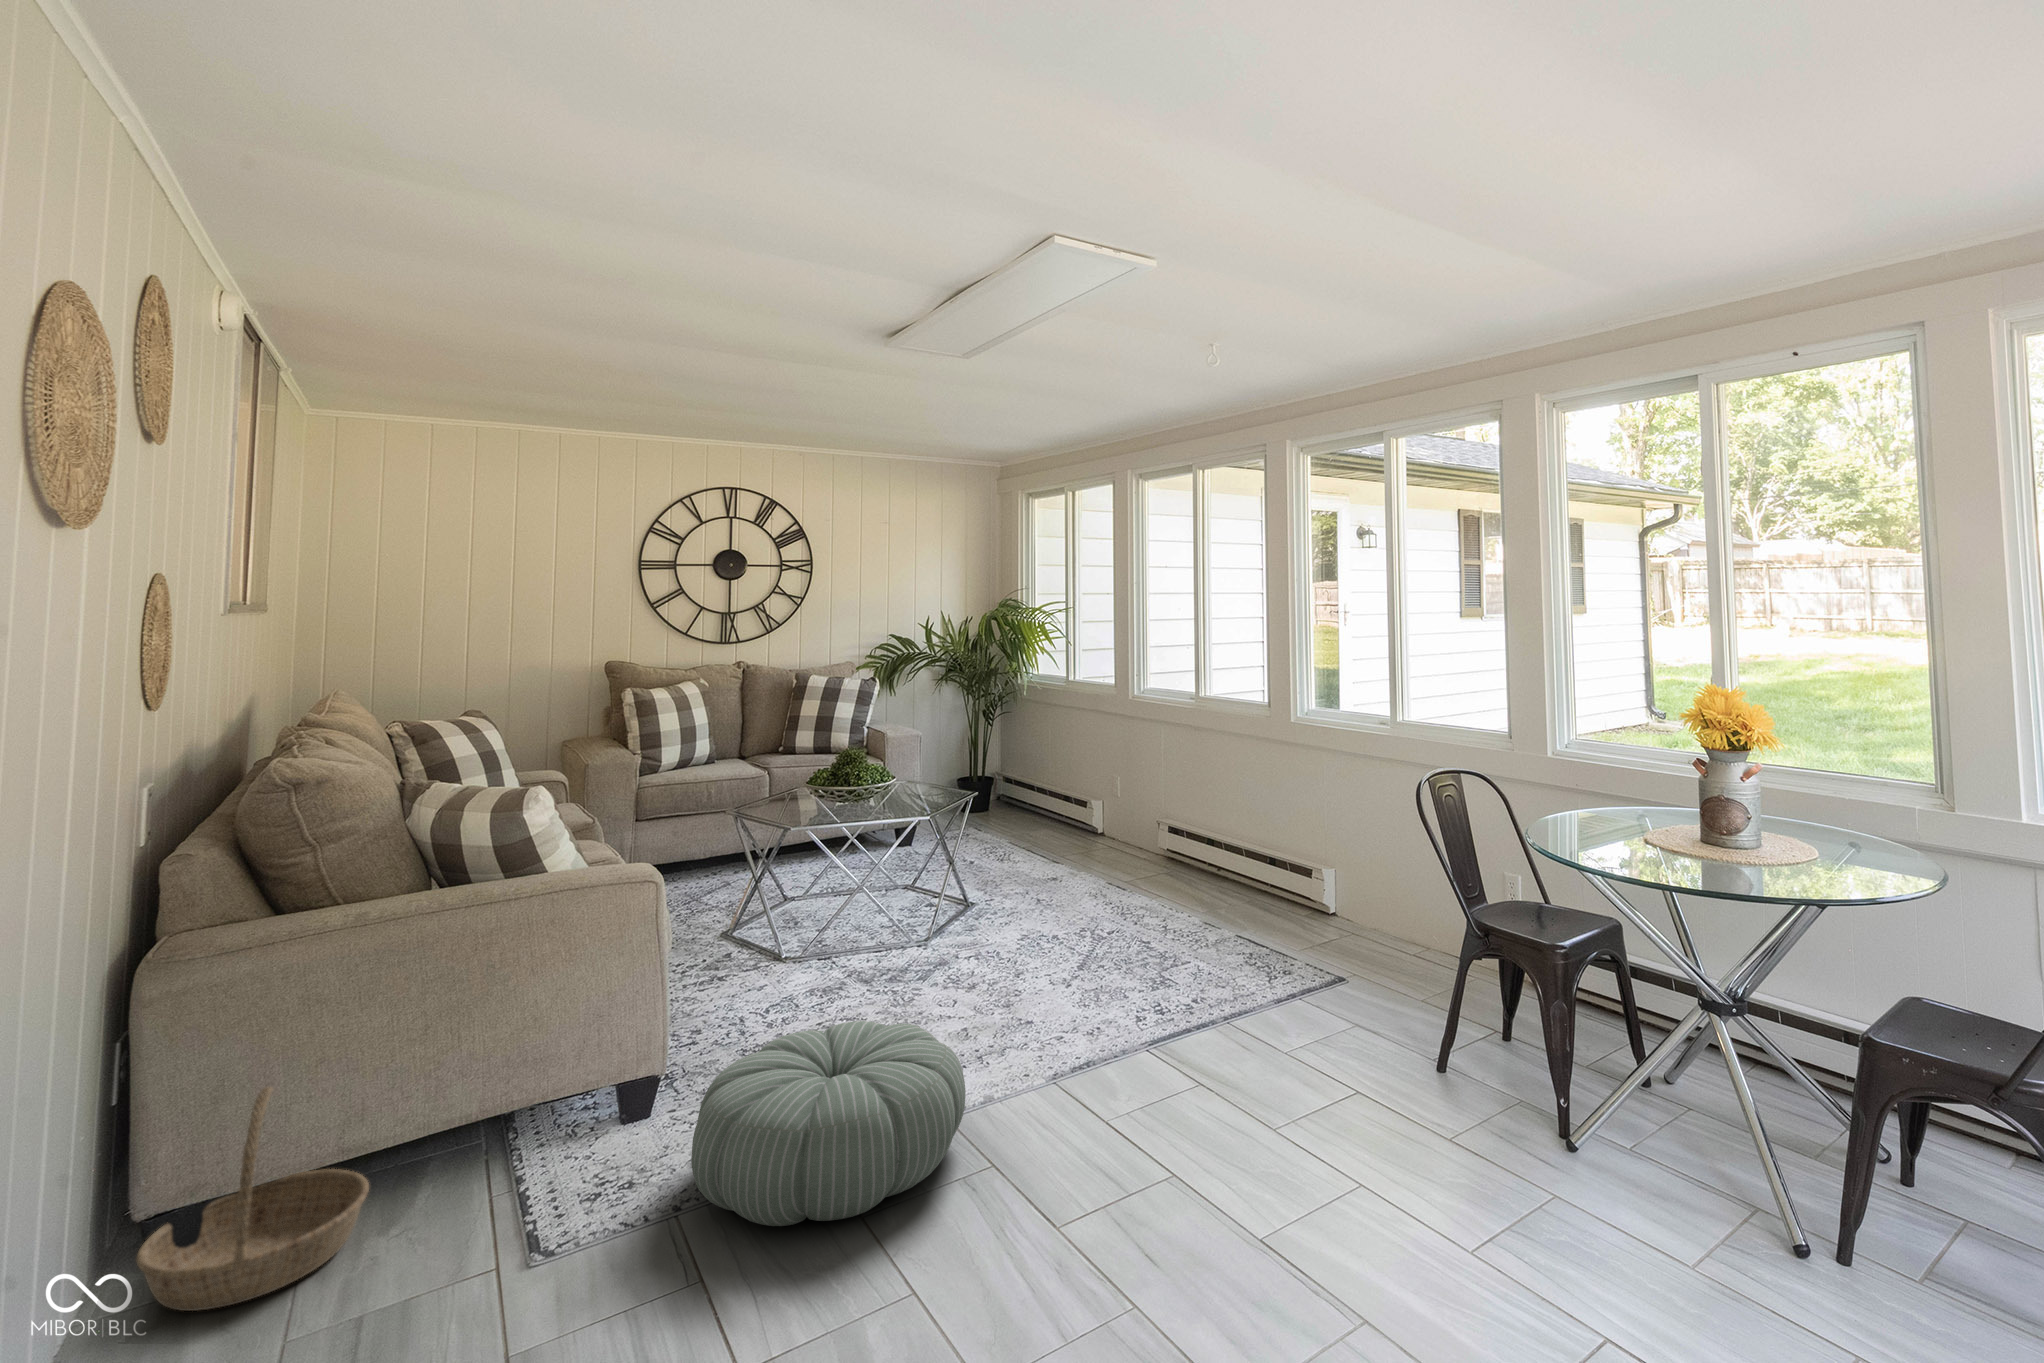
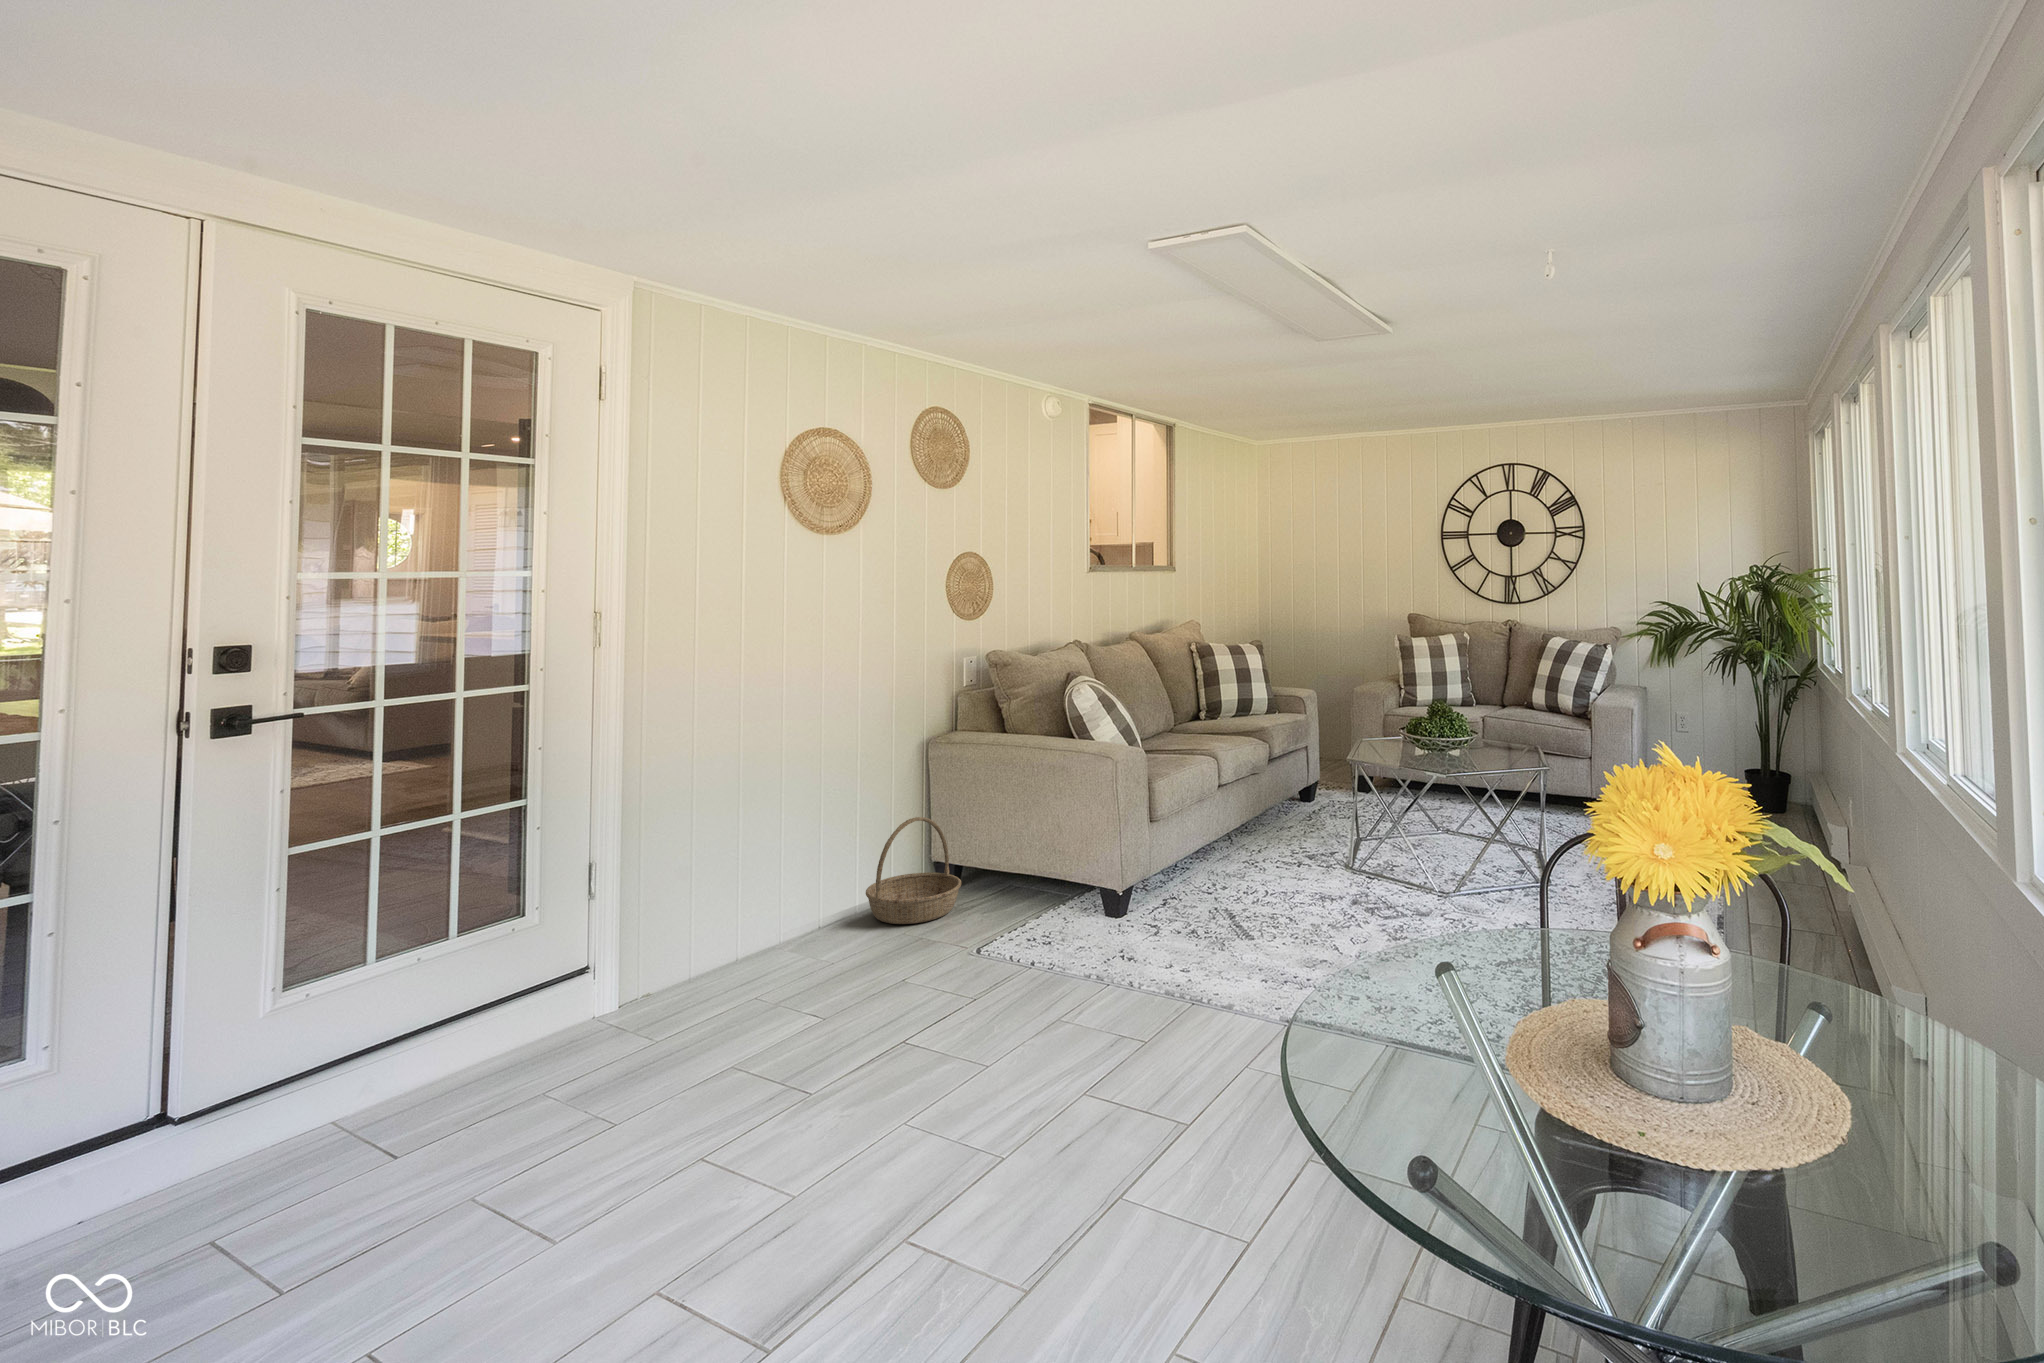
pouf: present [691,1021,966,1226] -> none [981,890,1189,1029]

